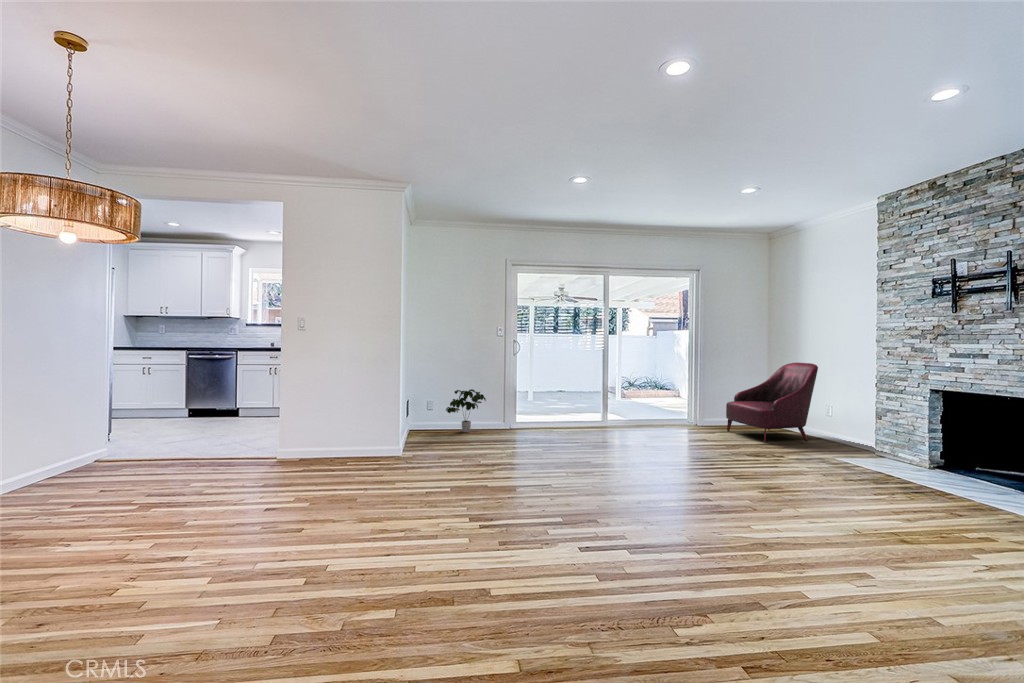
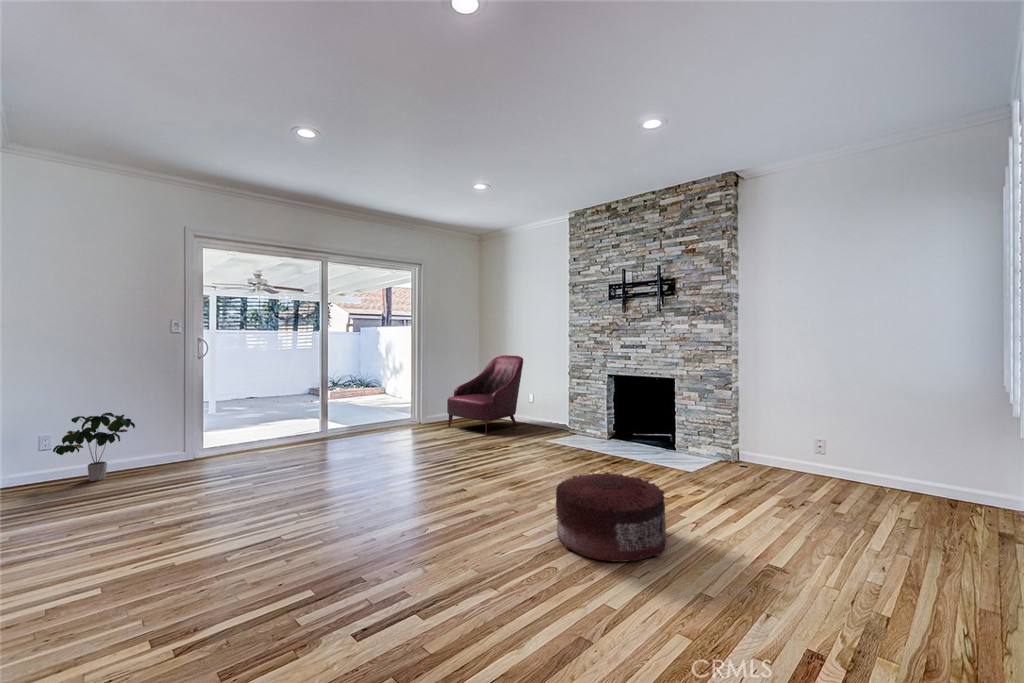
pouf: none [781,481,921,579] -> present [556,472,667,562]

